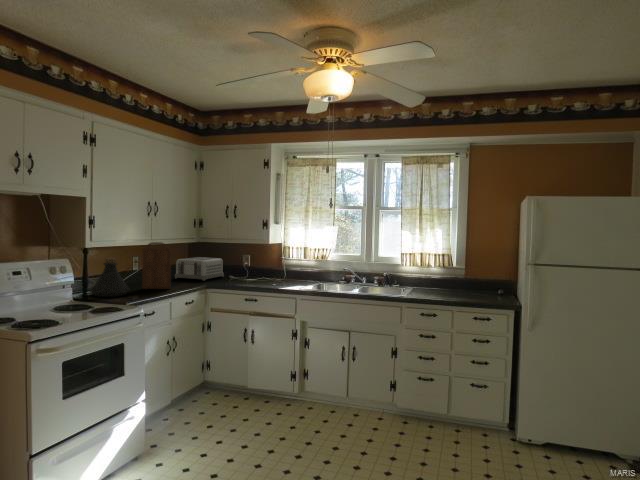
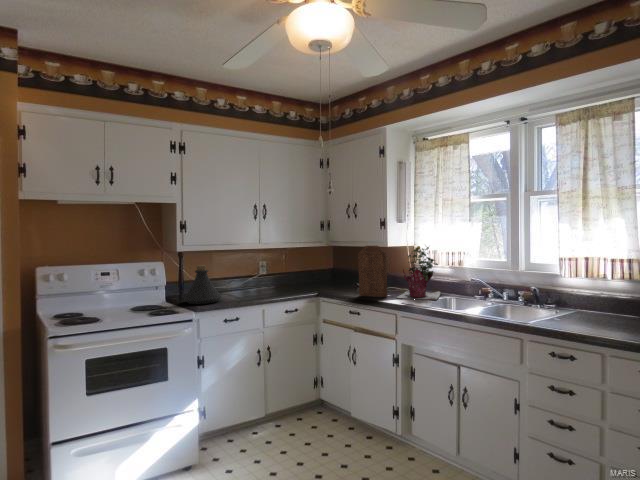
cutting board: present [142,242,171,289] -> present [358,246,387,297]
potted plant: none [285,242,319,286] -> present [397,246,441,300]
toaster: present [175,257,224,281] -> none [298,262,351,289]

